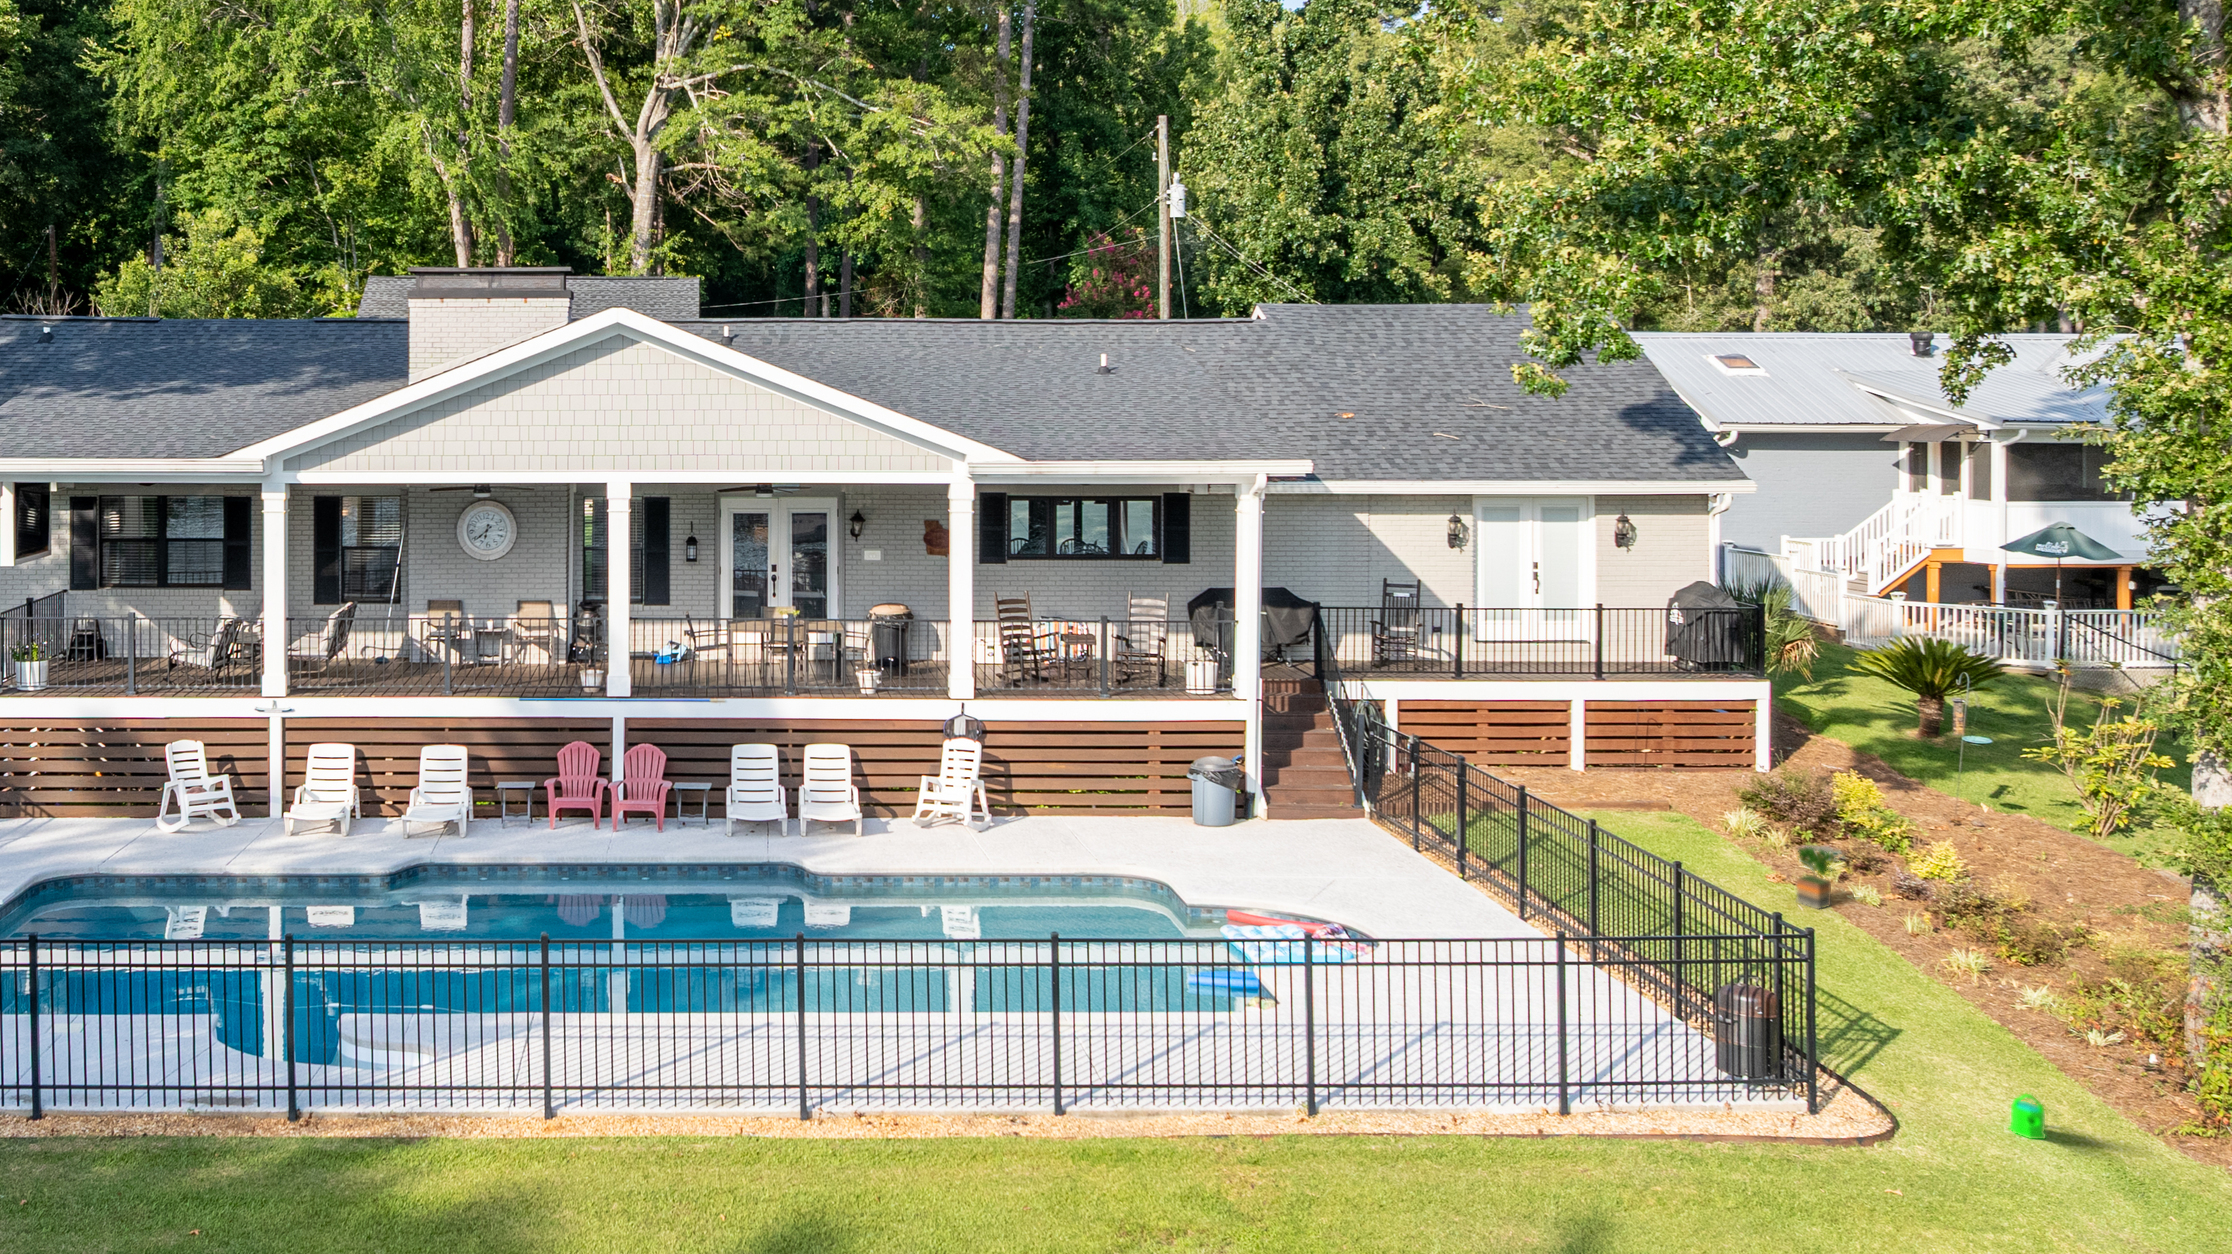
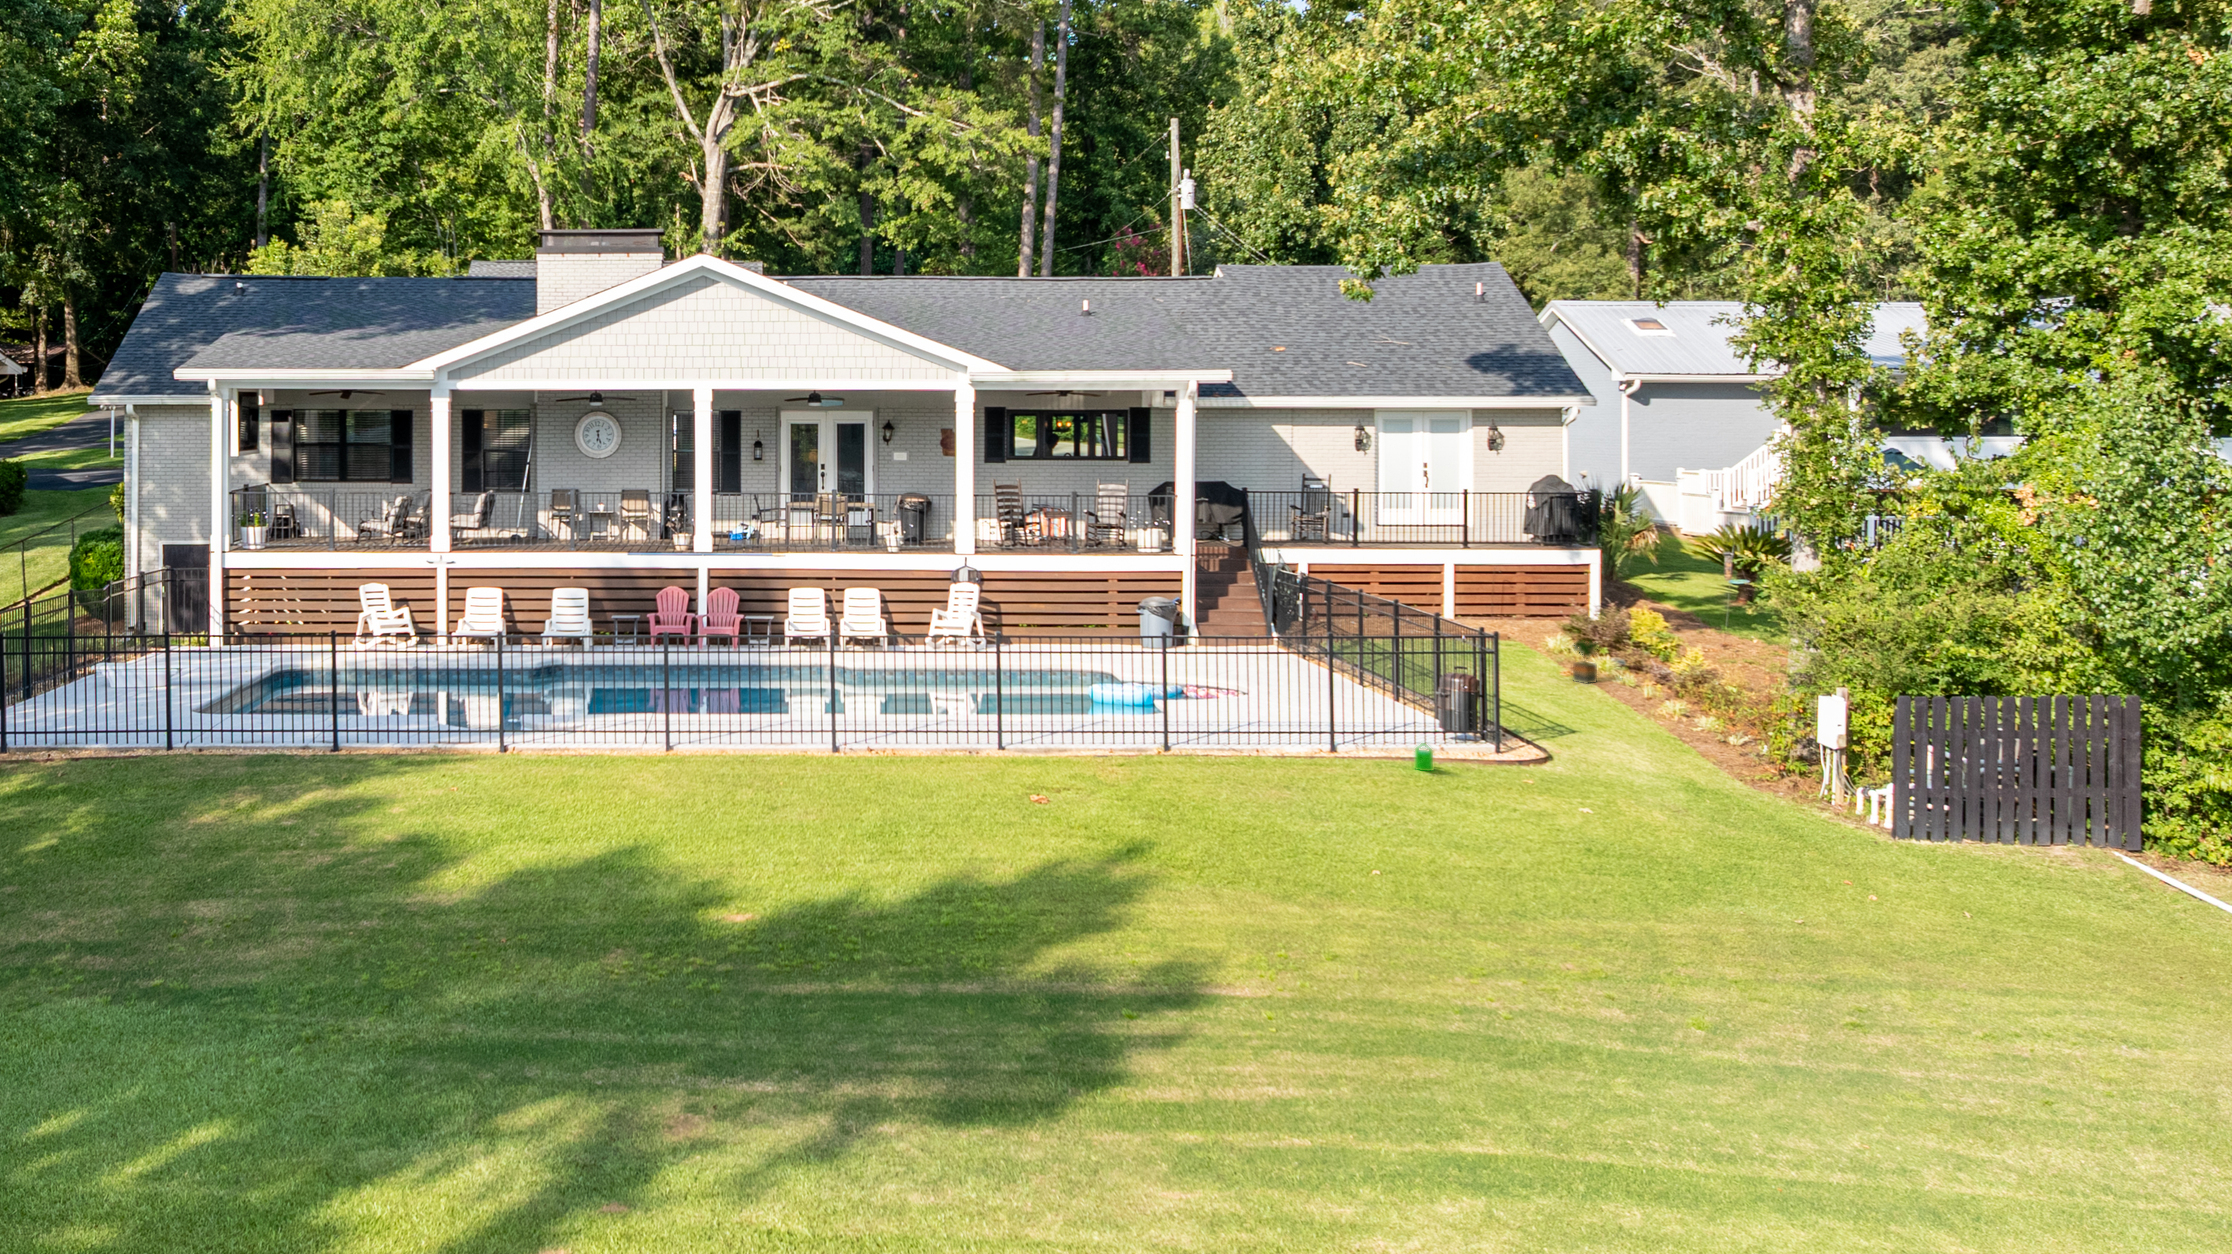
watering can: present [2009,1094,2046,1140] -> present [1414,743,1433,771]

